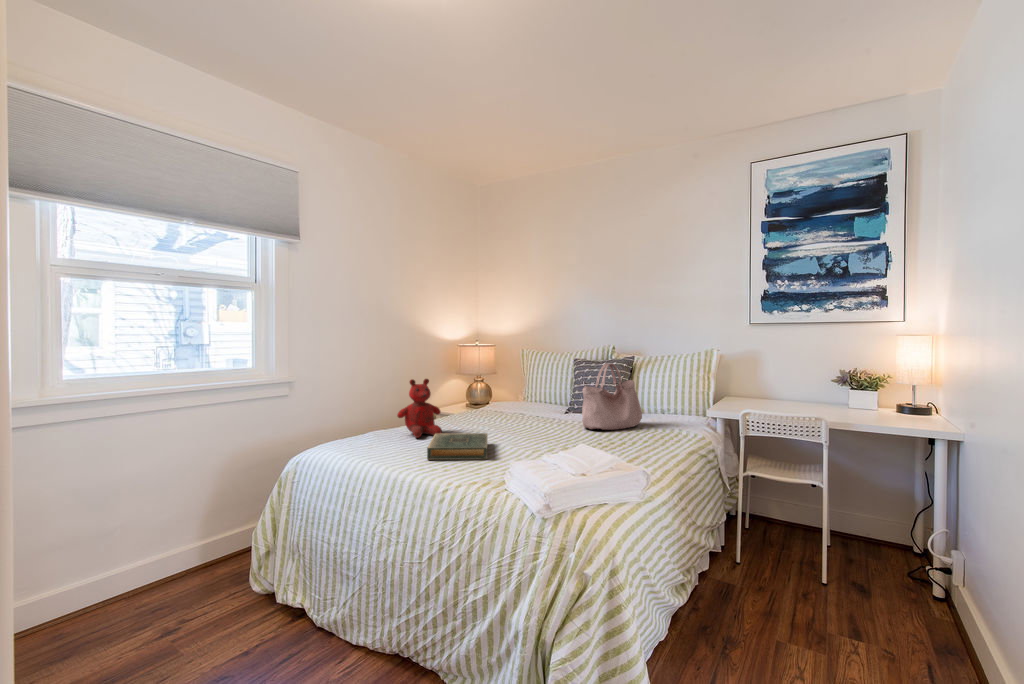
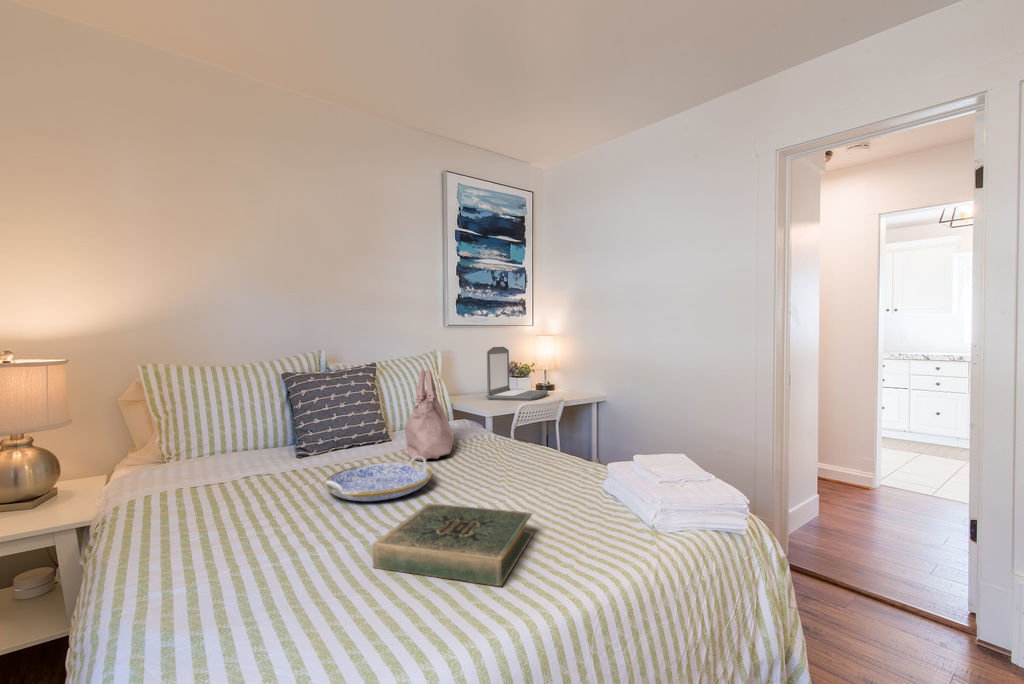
laptop: none [762,348,860,414] -> present [486,347,548,401]
teddy bear: present [397,379,442,438] -> none [200,433,315,584]
serving tray: none [492,416,558,435] -> present [324,456,432,501]

